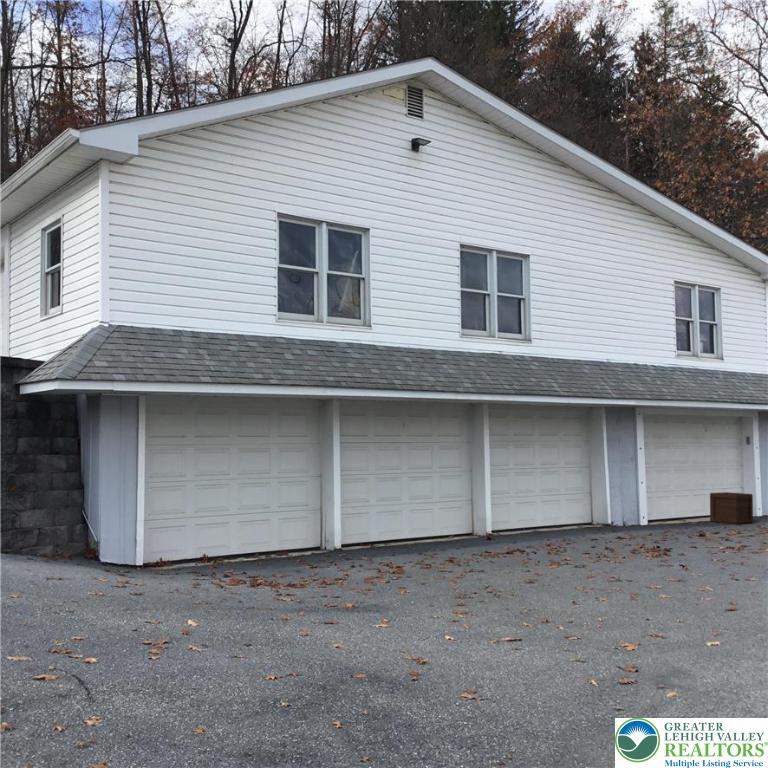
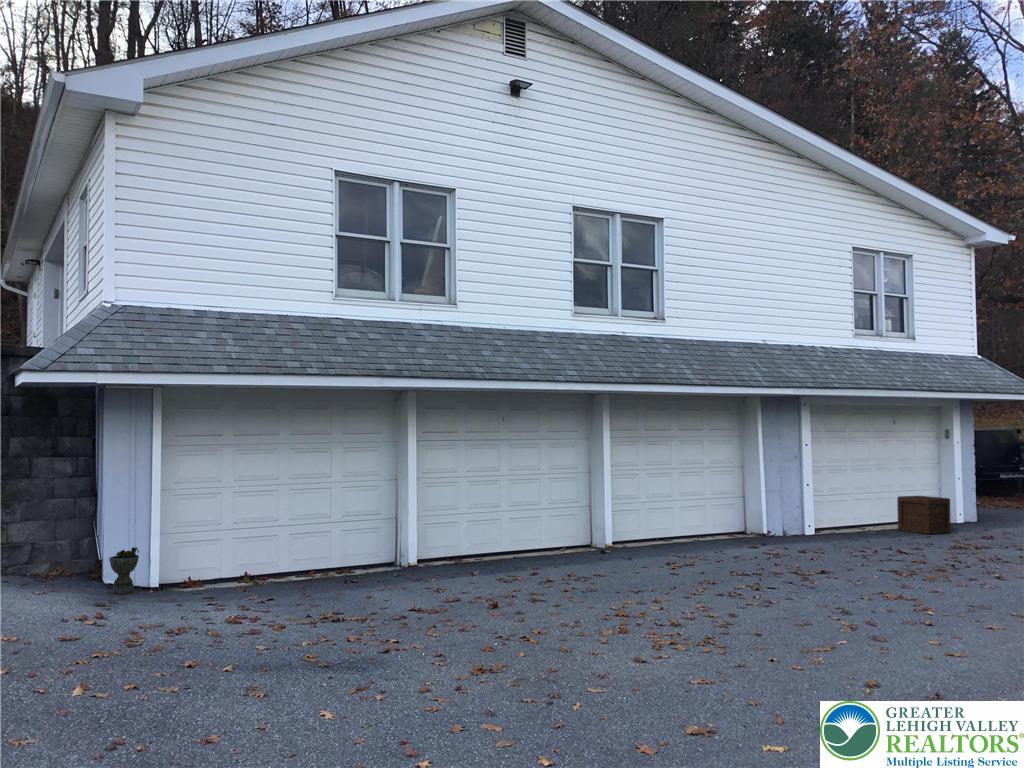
planter: none [109,529,133,568] -> present [109,547,139,594]

